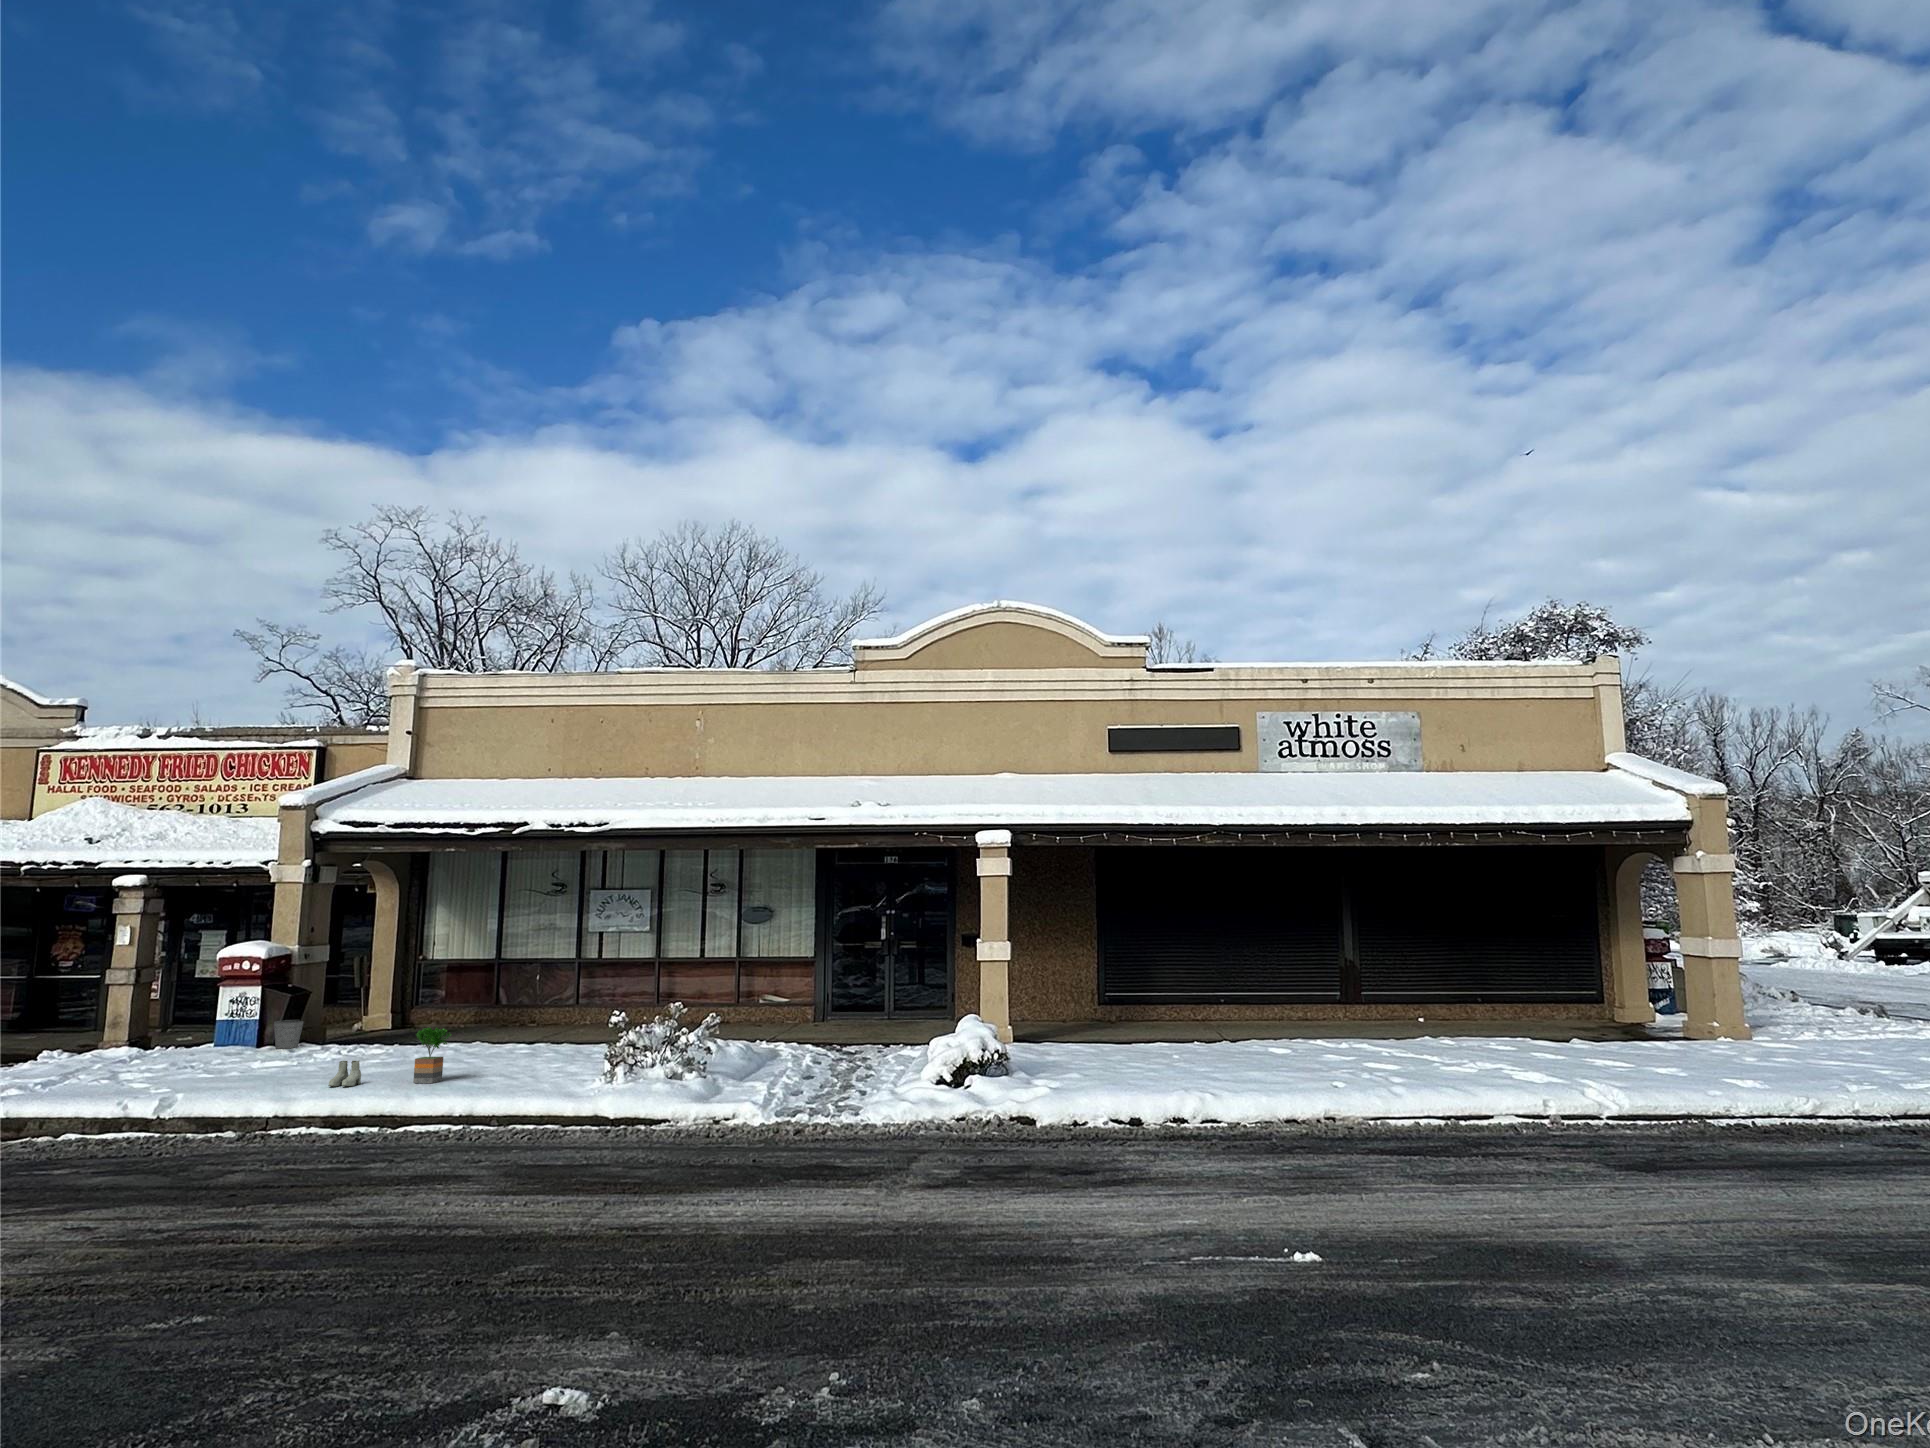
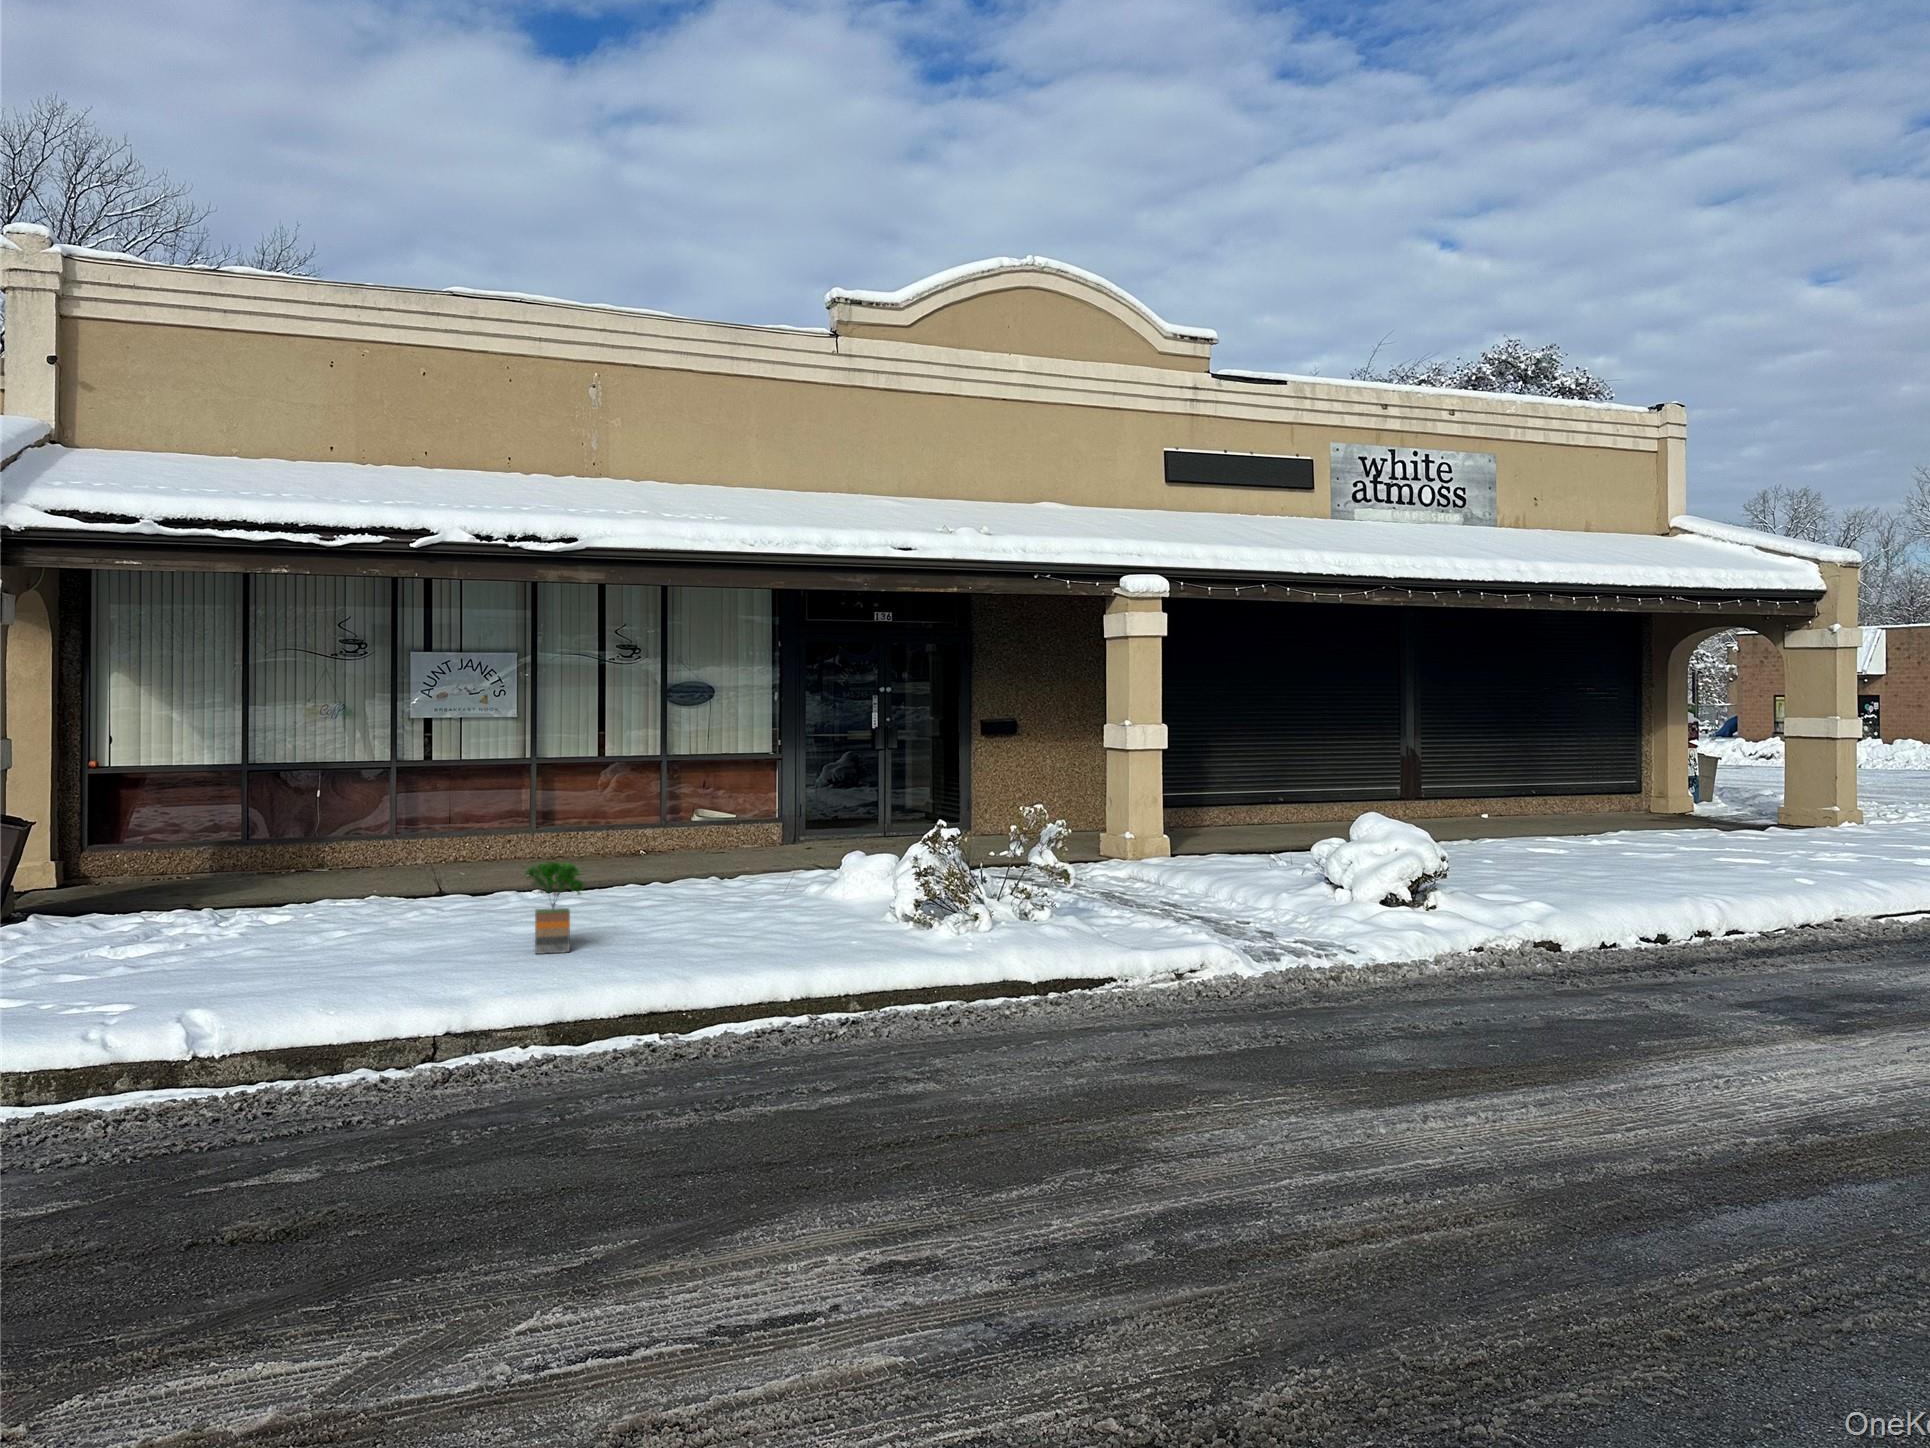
bucket: present [274,1020,304,1049] -> none [34,859,89,910]
boots: present [328,1061,361,1087] -> none [401,922,444,968]

